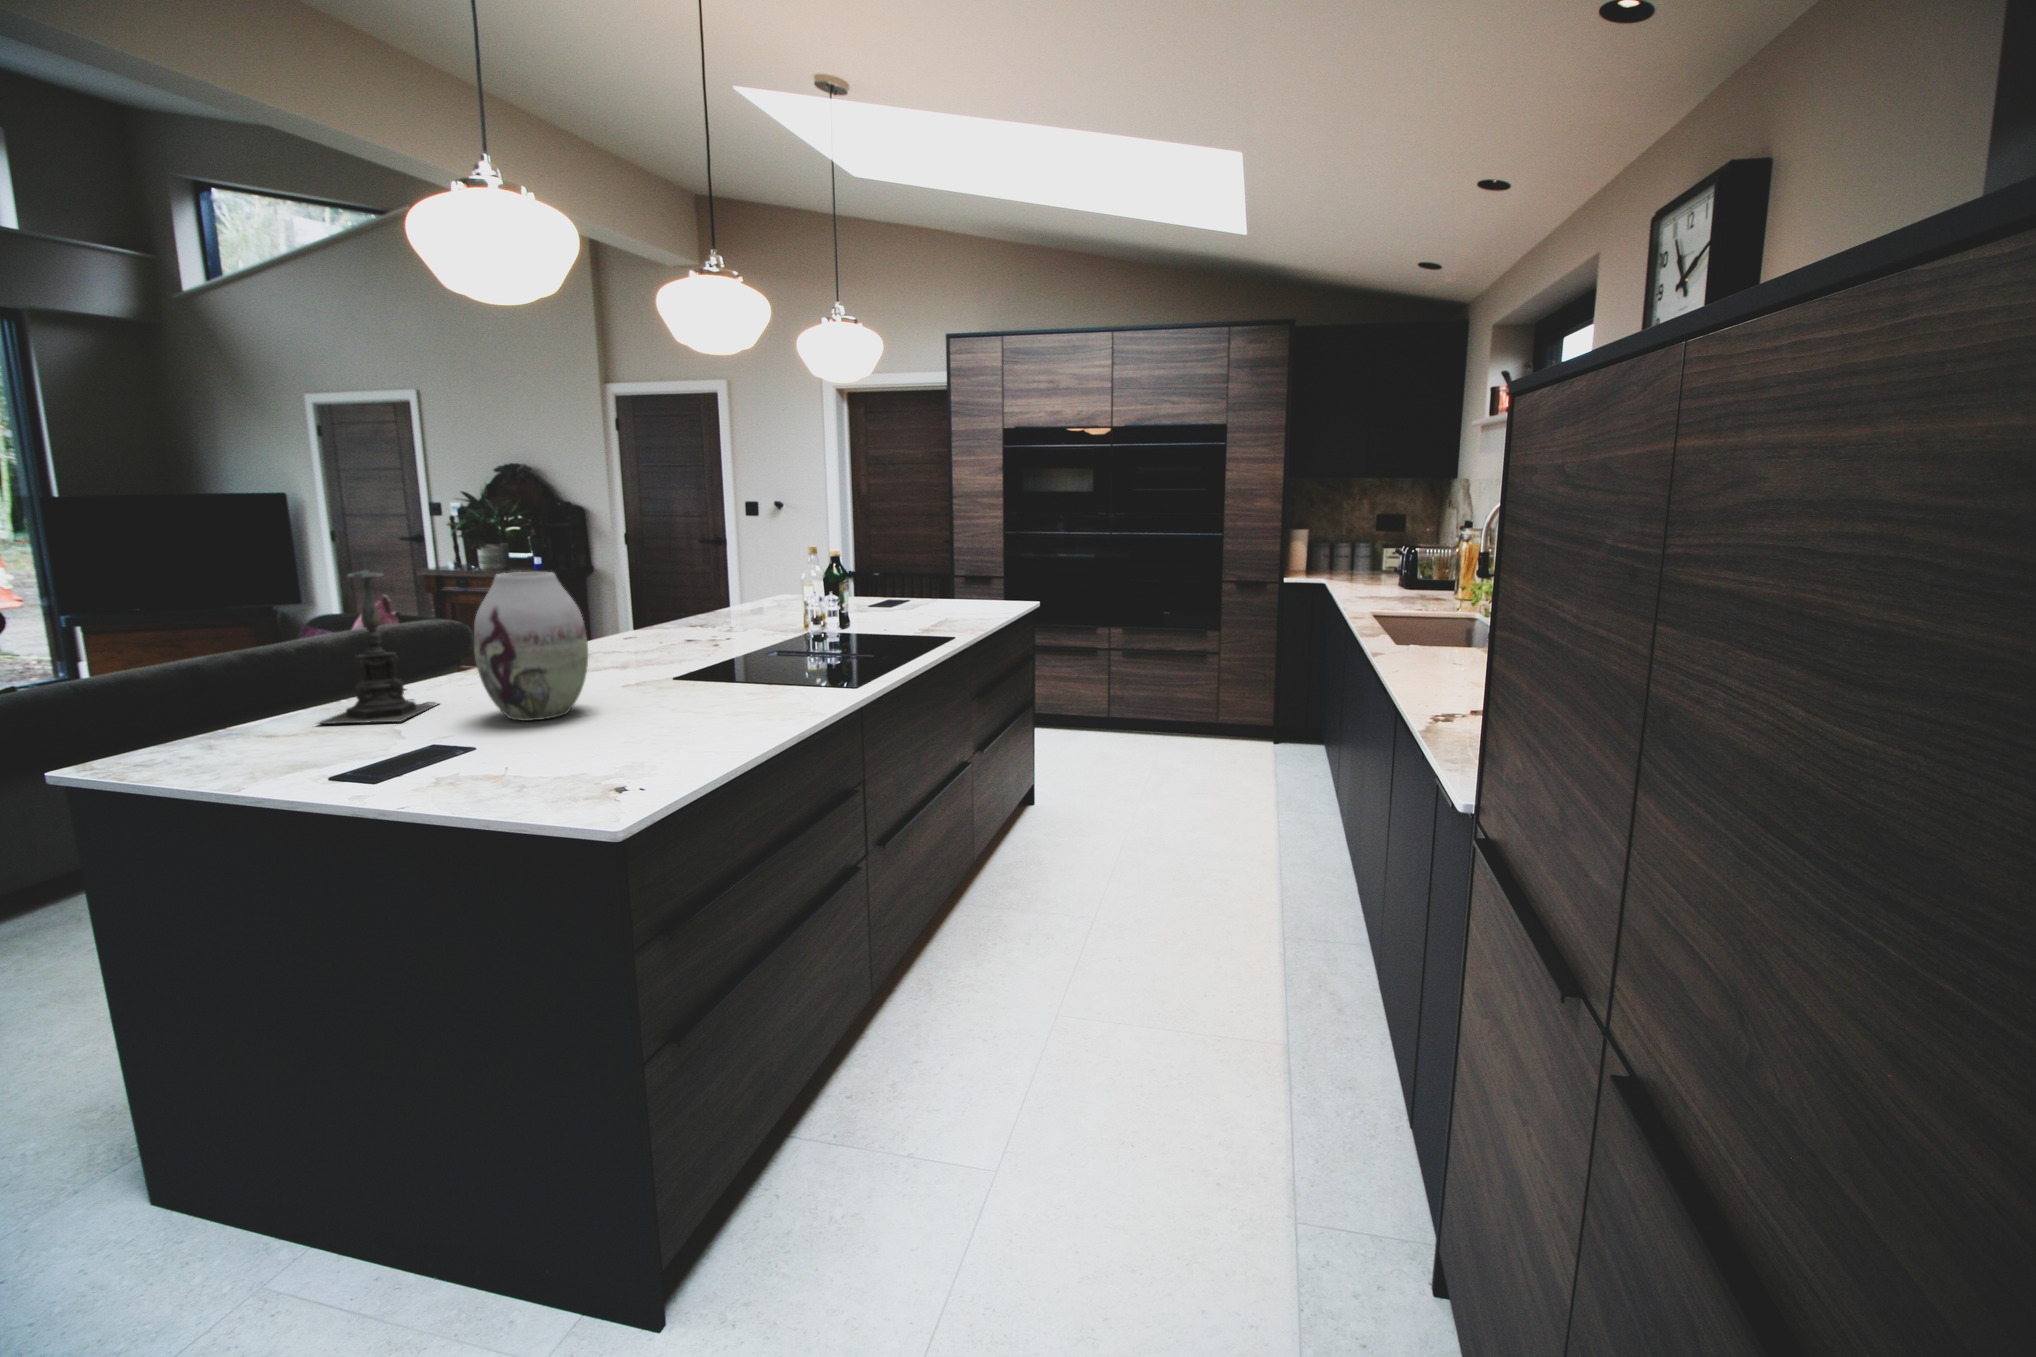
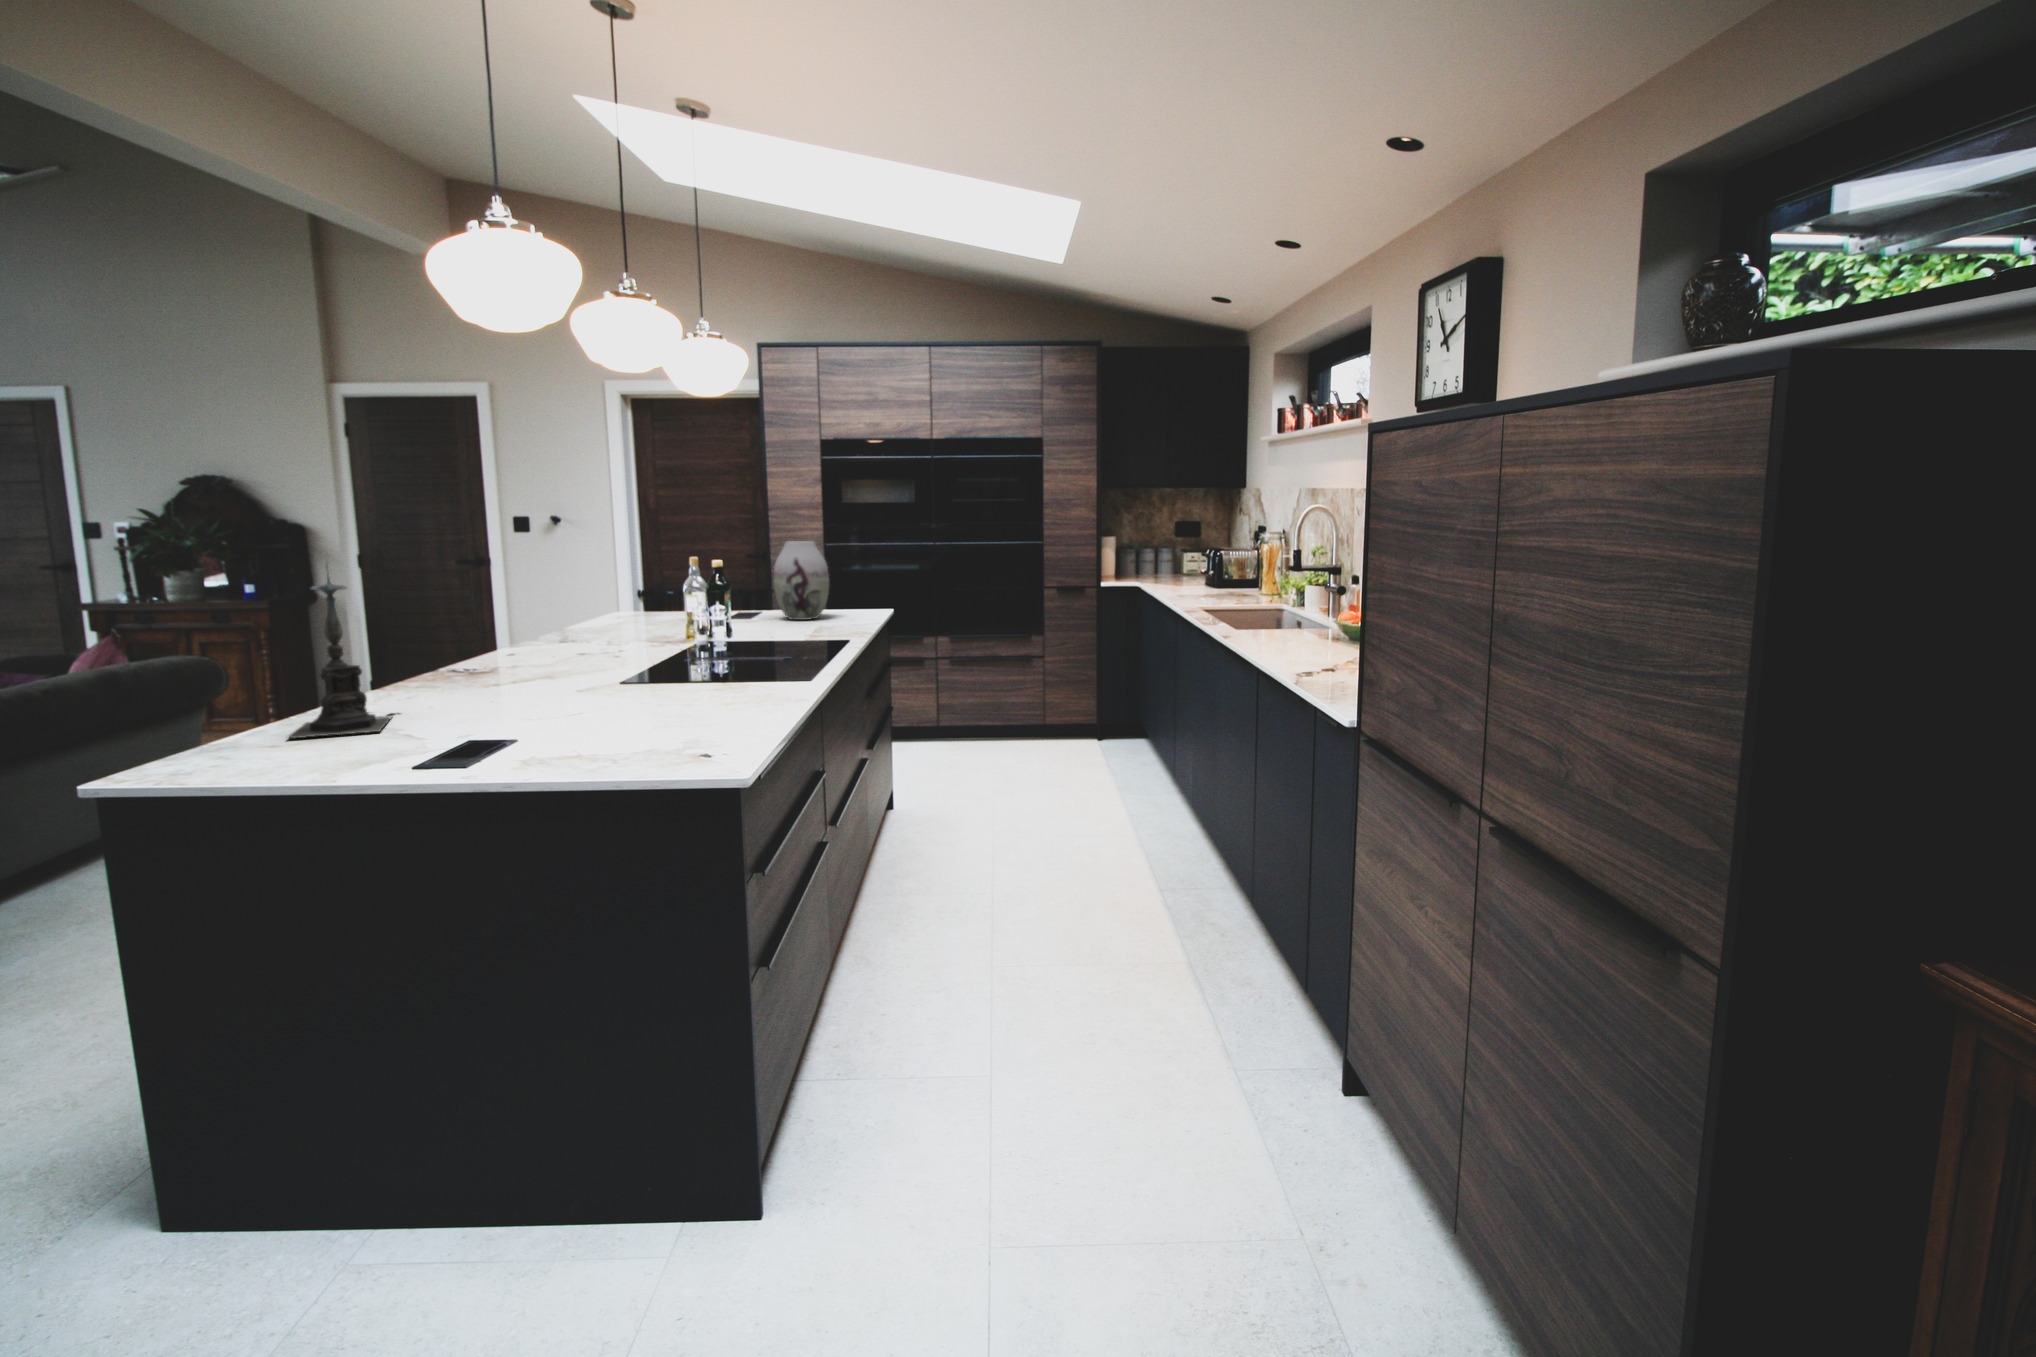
vase: present [474,572,588,721] -> present [773,541,829,620]

